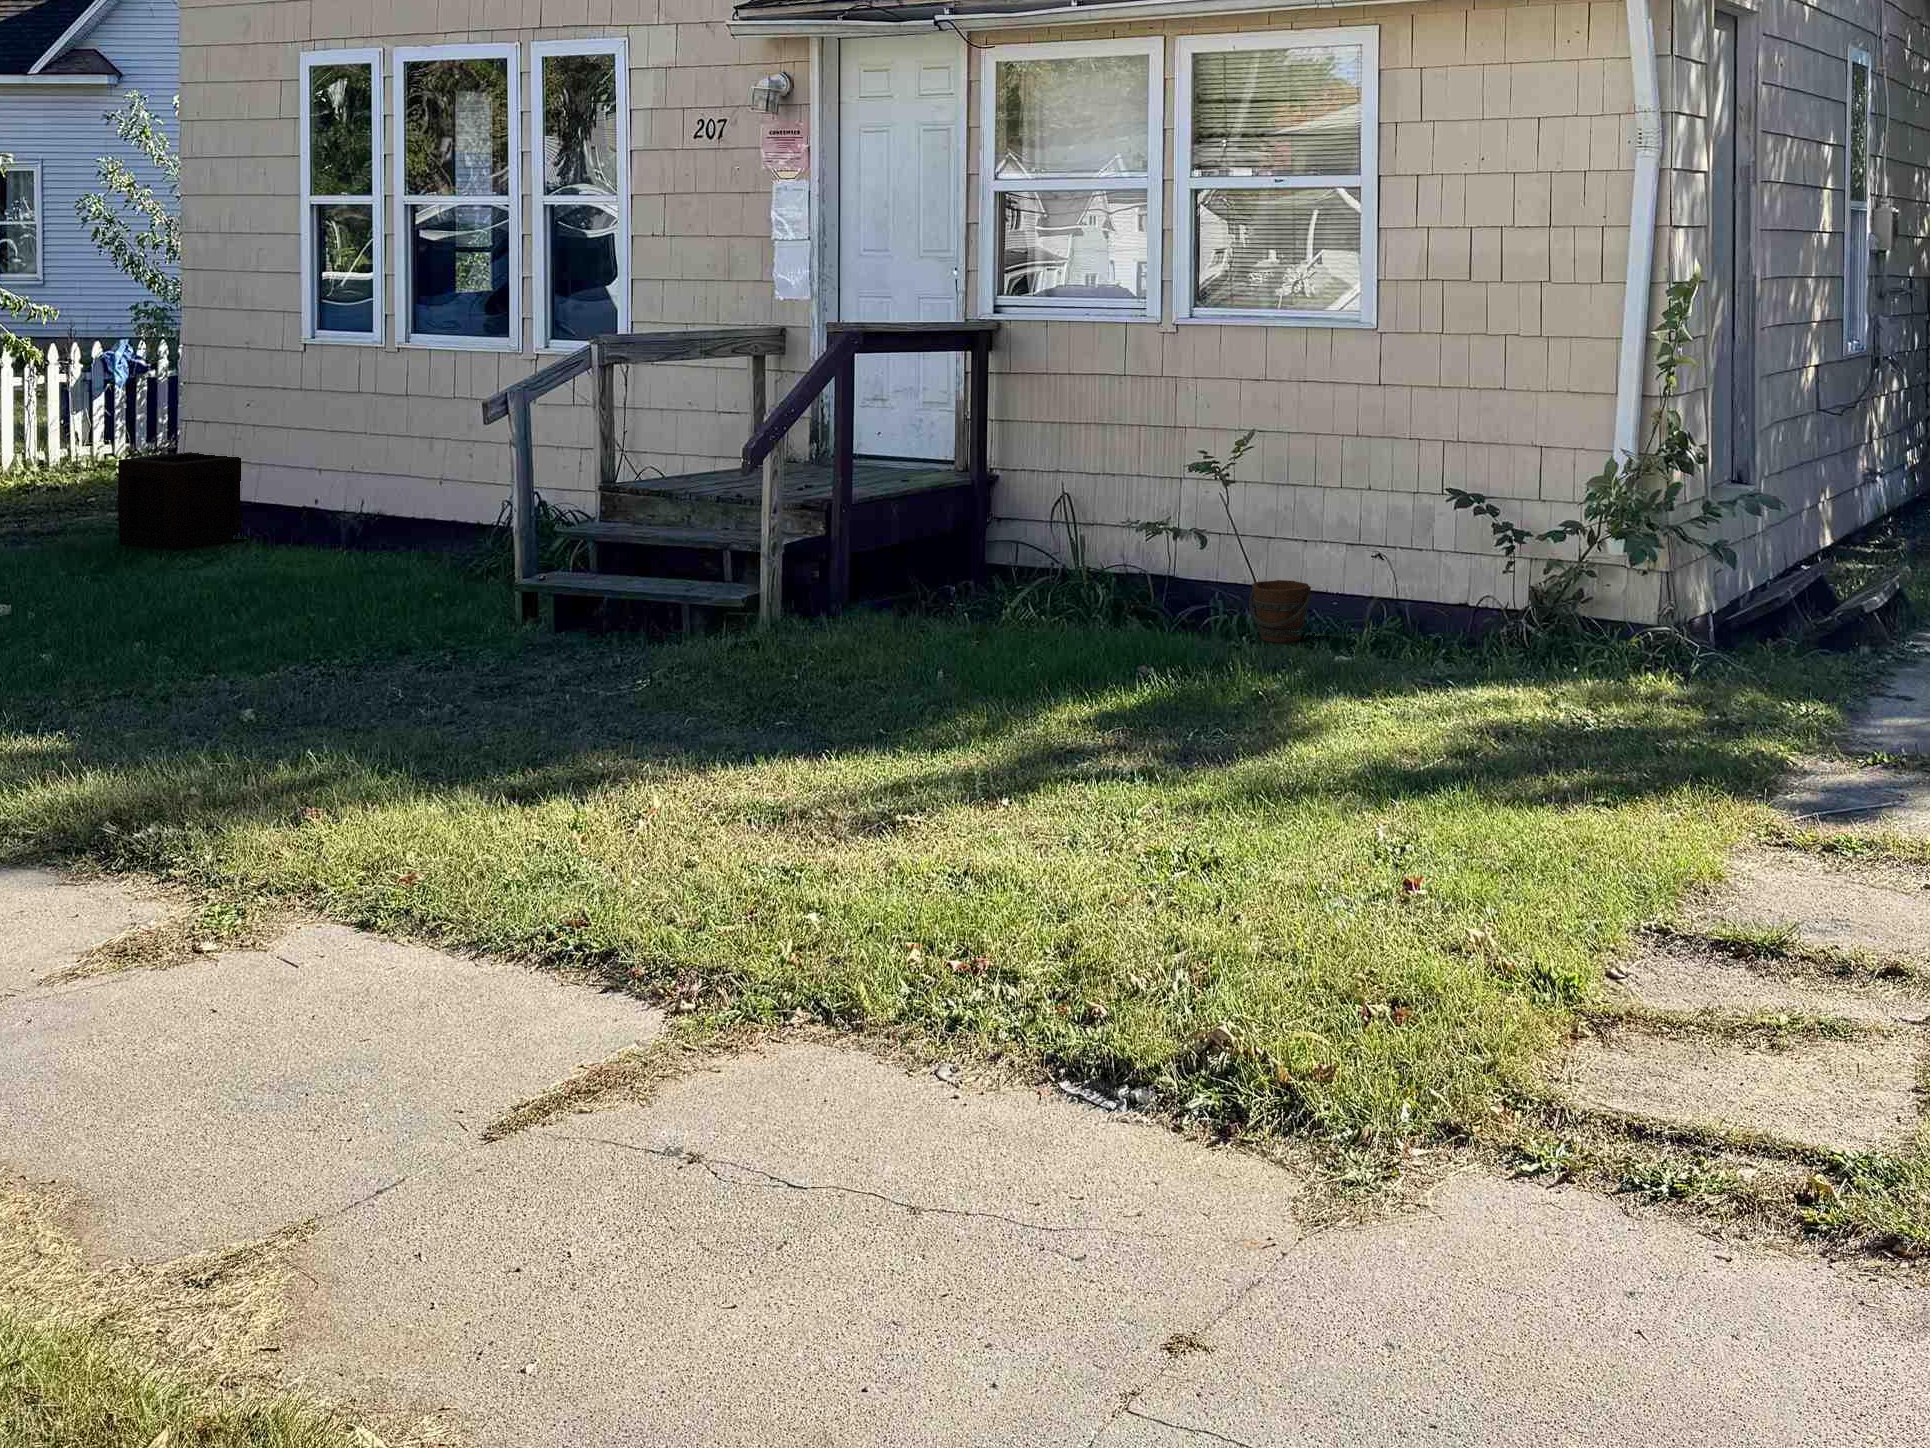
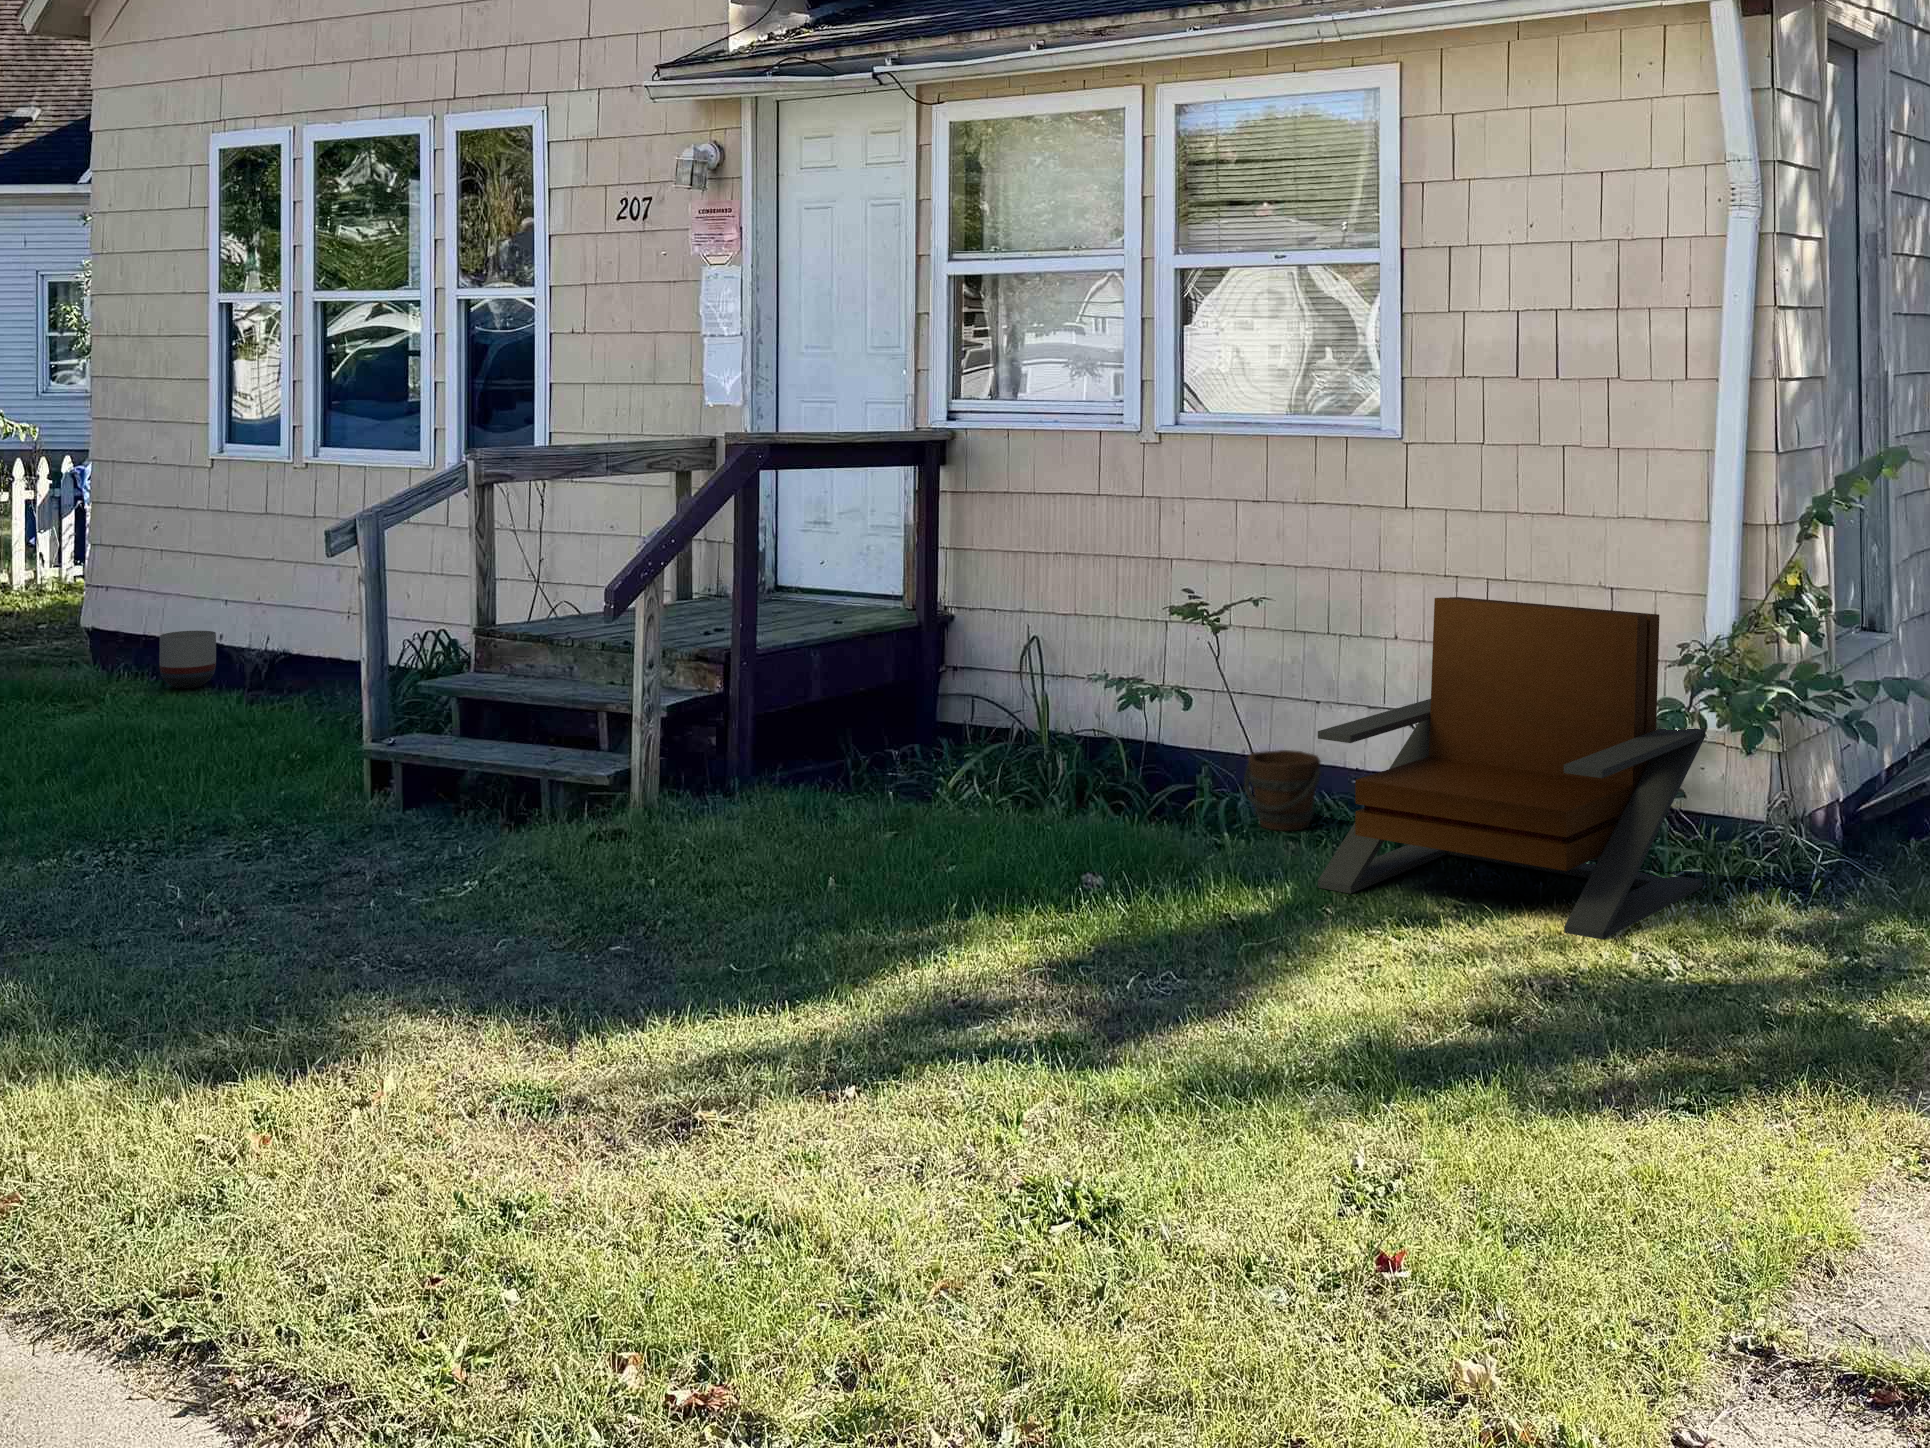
wooden crate: present [118,452,248,551] -> none [11,577,155,689]
lounge chair: none [1318,455,1614,708] -> present [1318,597,1705,940]
planter: none [262,499,312,550] -> present [159,631,216,689]

